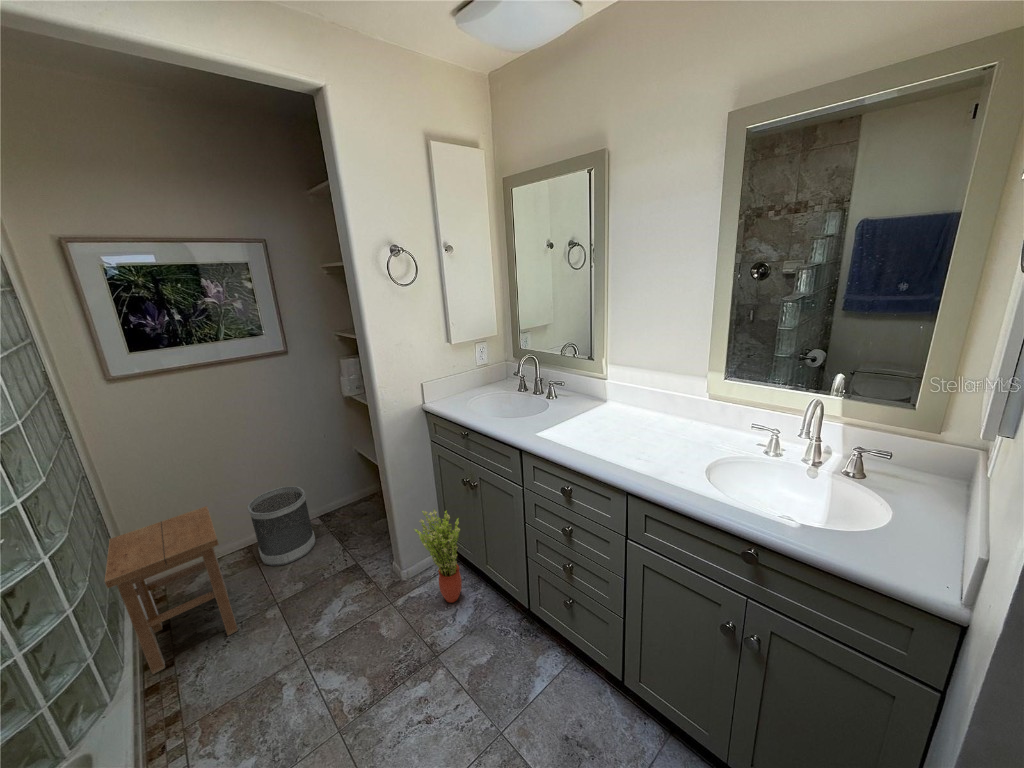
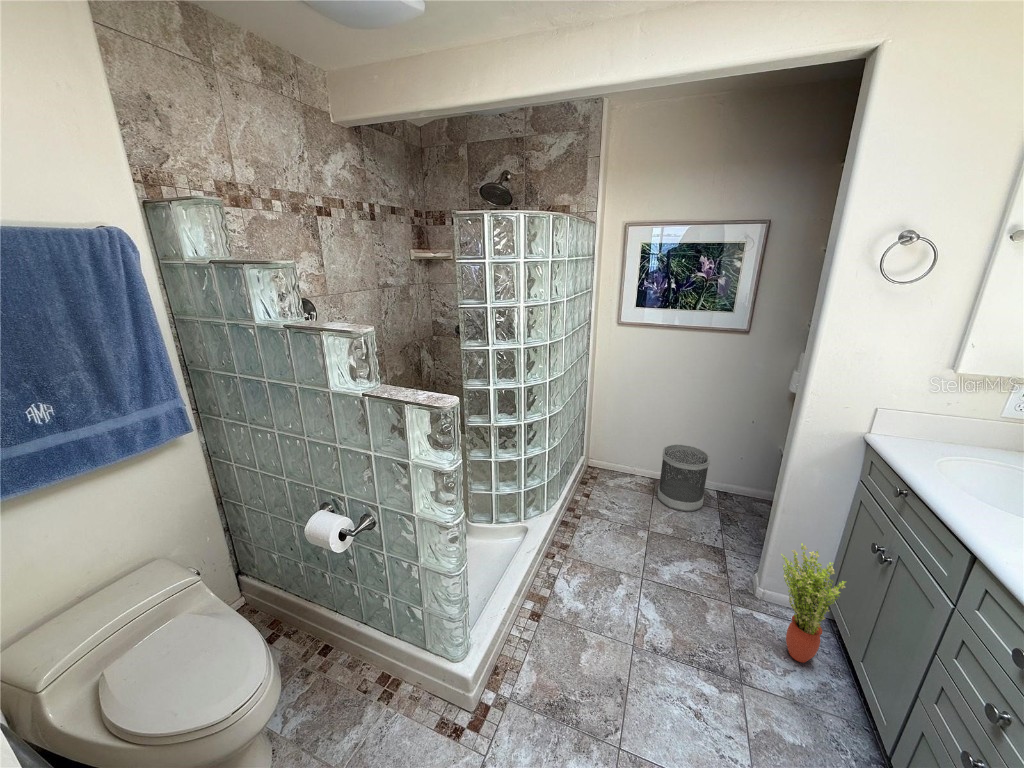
stool: present [105,506,238,674] -> none [568,423,637,527]

